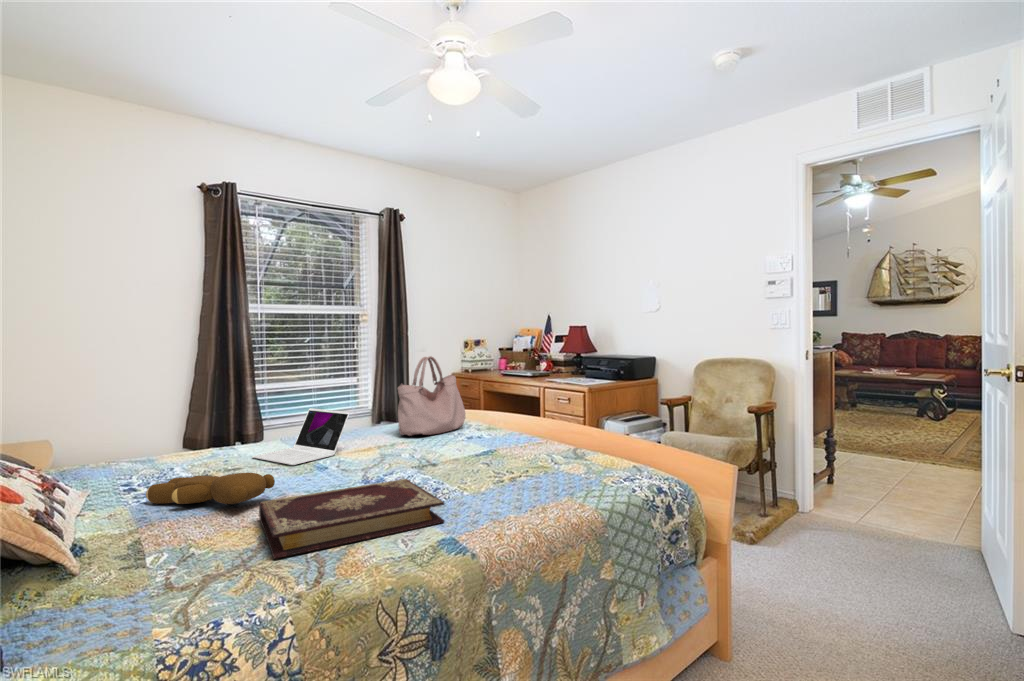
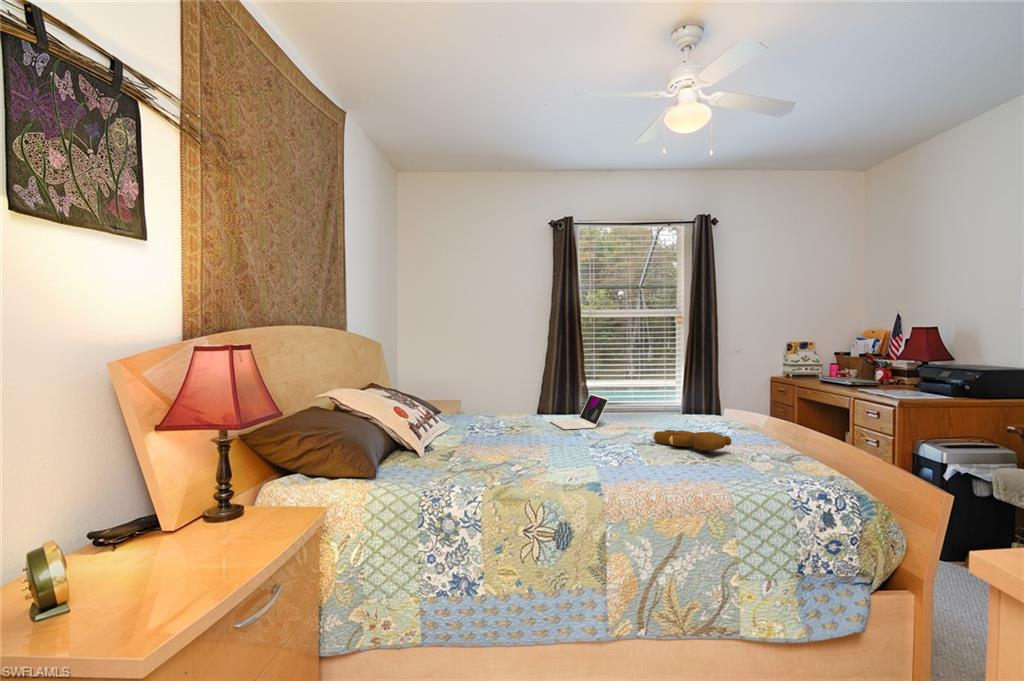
handbag: present [398,356,465,436] -> none [654,360,722,425]
teddy bear: present [146,473,275,506] -> present [653,430,732,452]
book: present [259,479,445,559] -> none [499,443,605,476]

